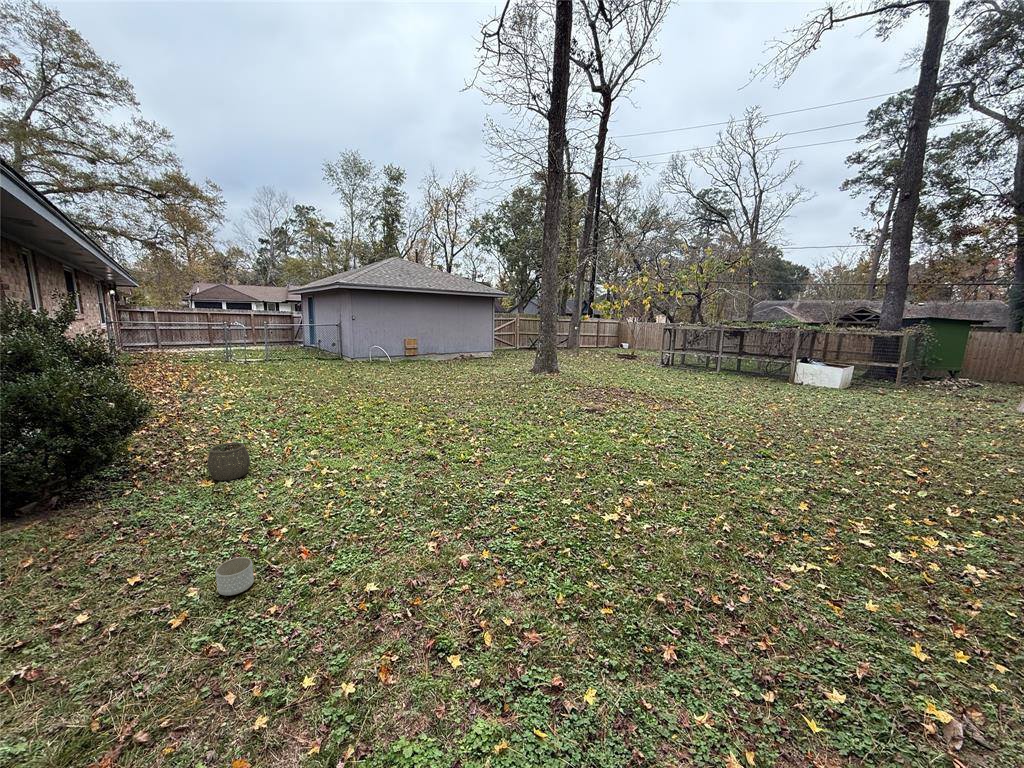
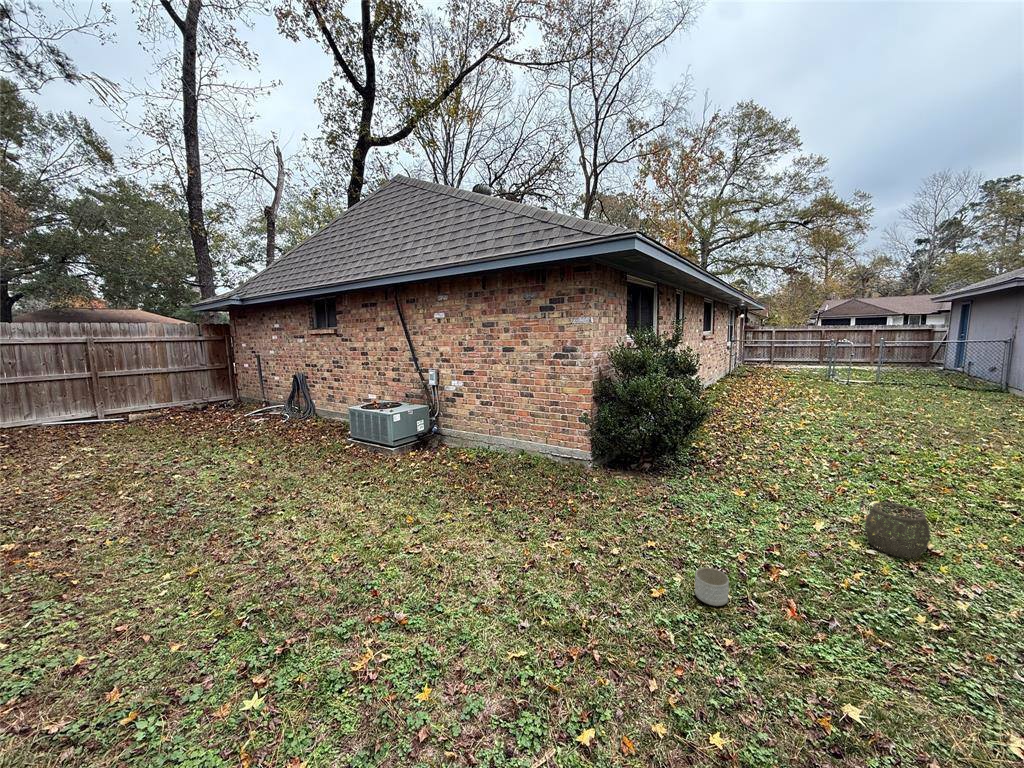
woven basket: present [207,442,250,481] -> present [865,502,930,558]

